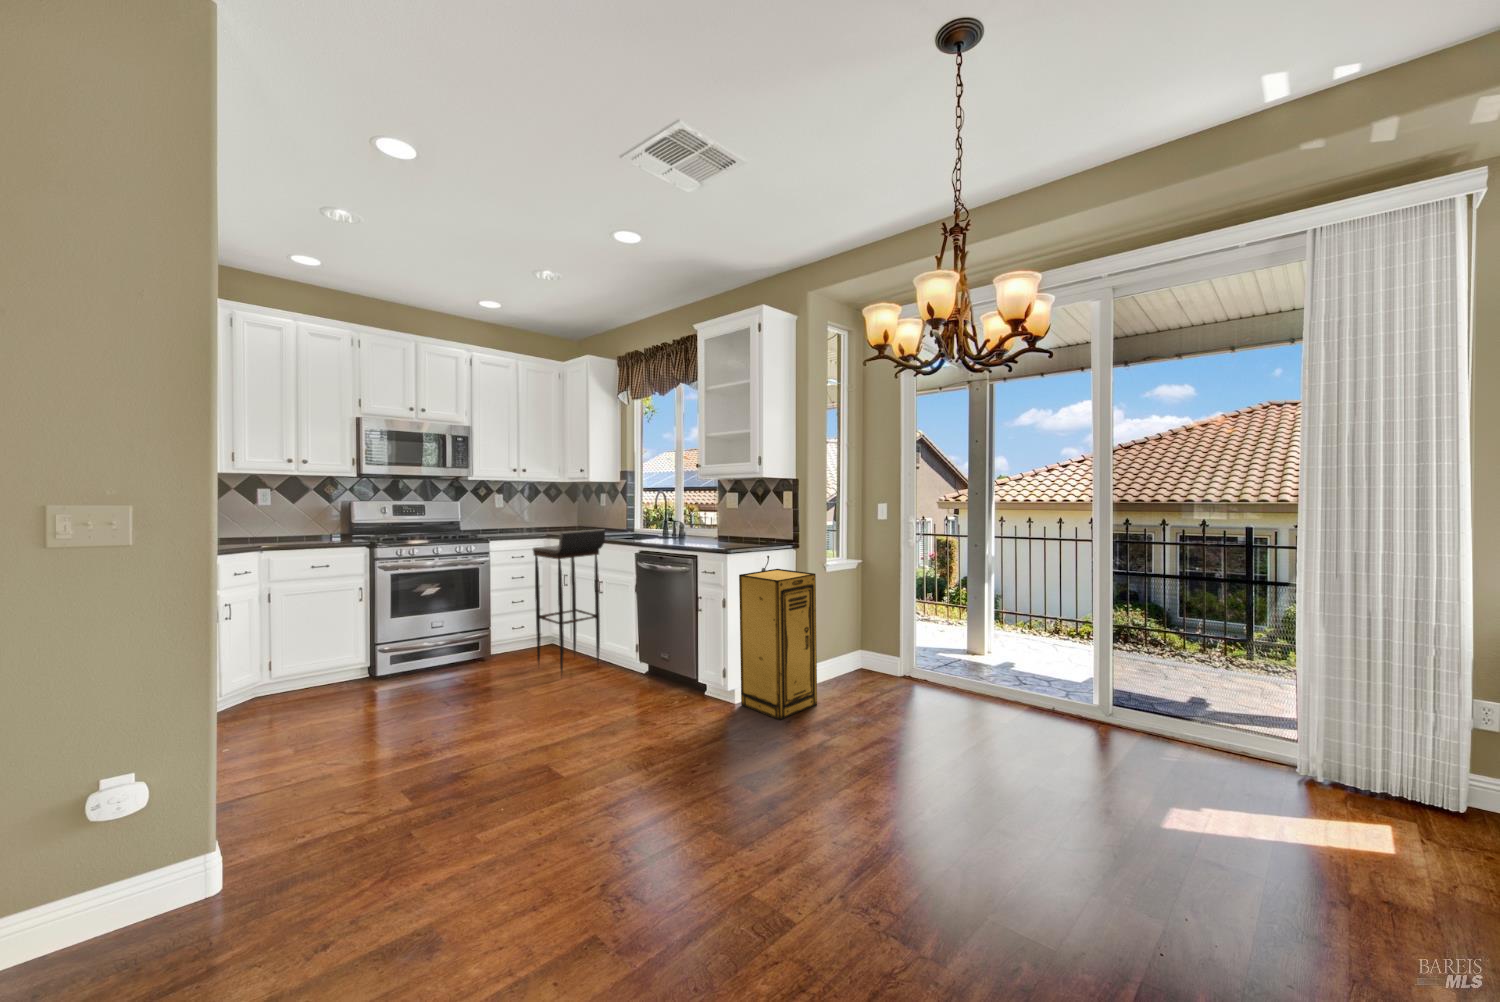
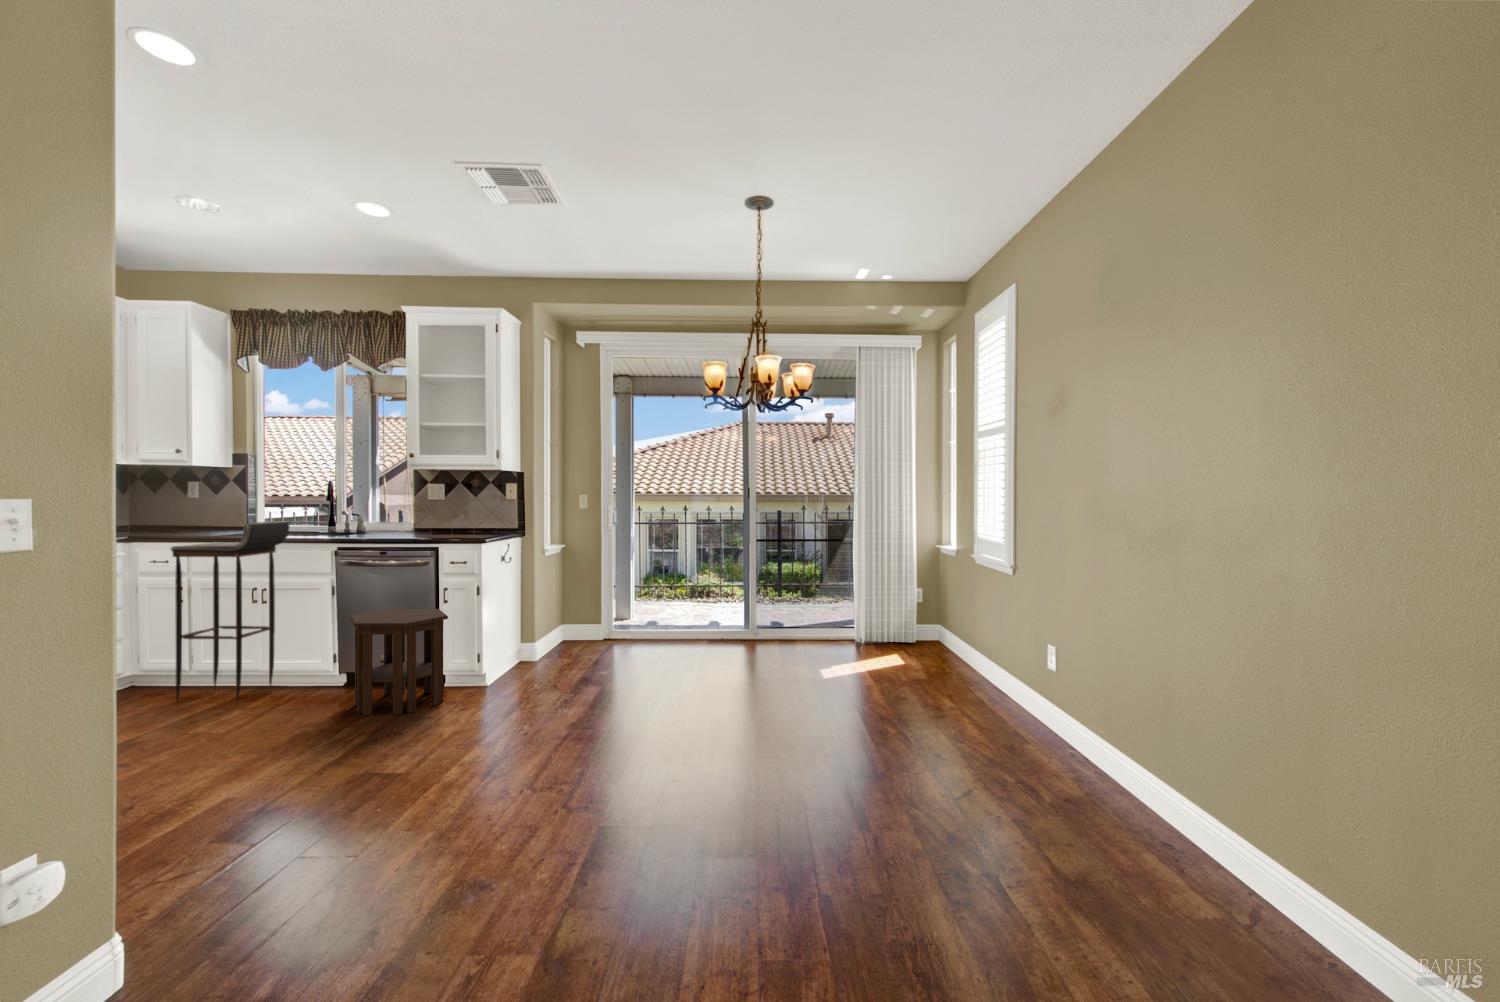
storage cabinet: present [739,569,817,720] -> none [498,553,565,684]
side table: none [596,615,687,723] -> present [351,609,448,715]

